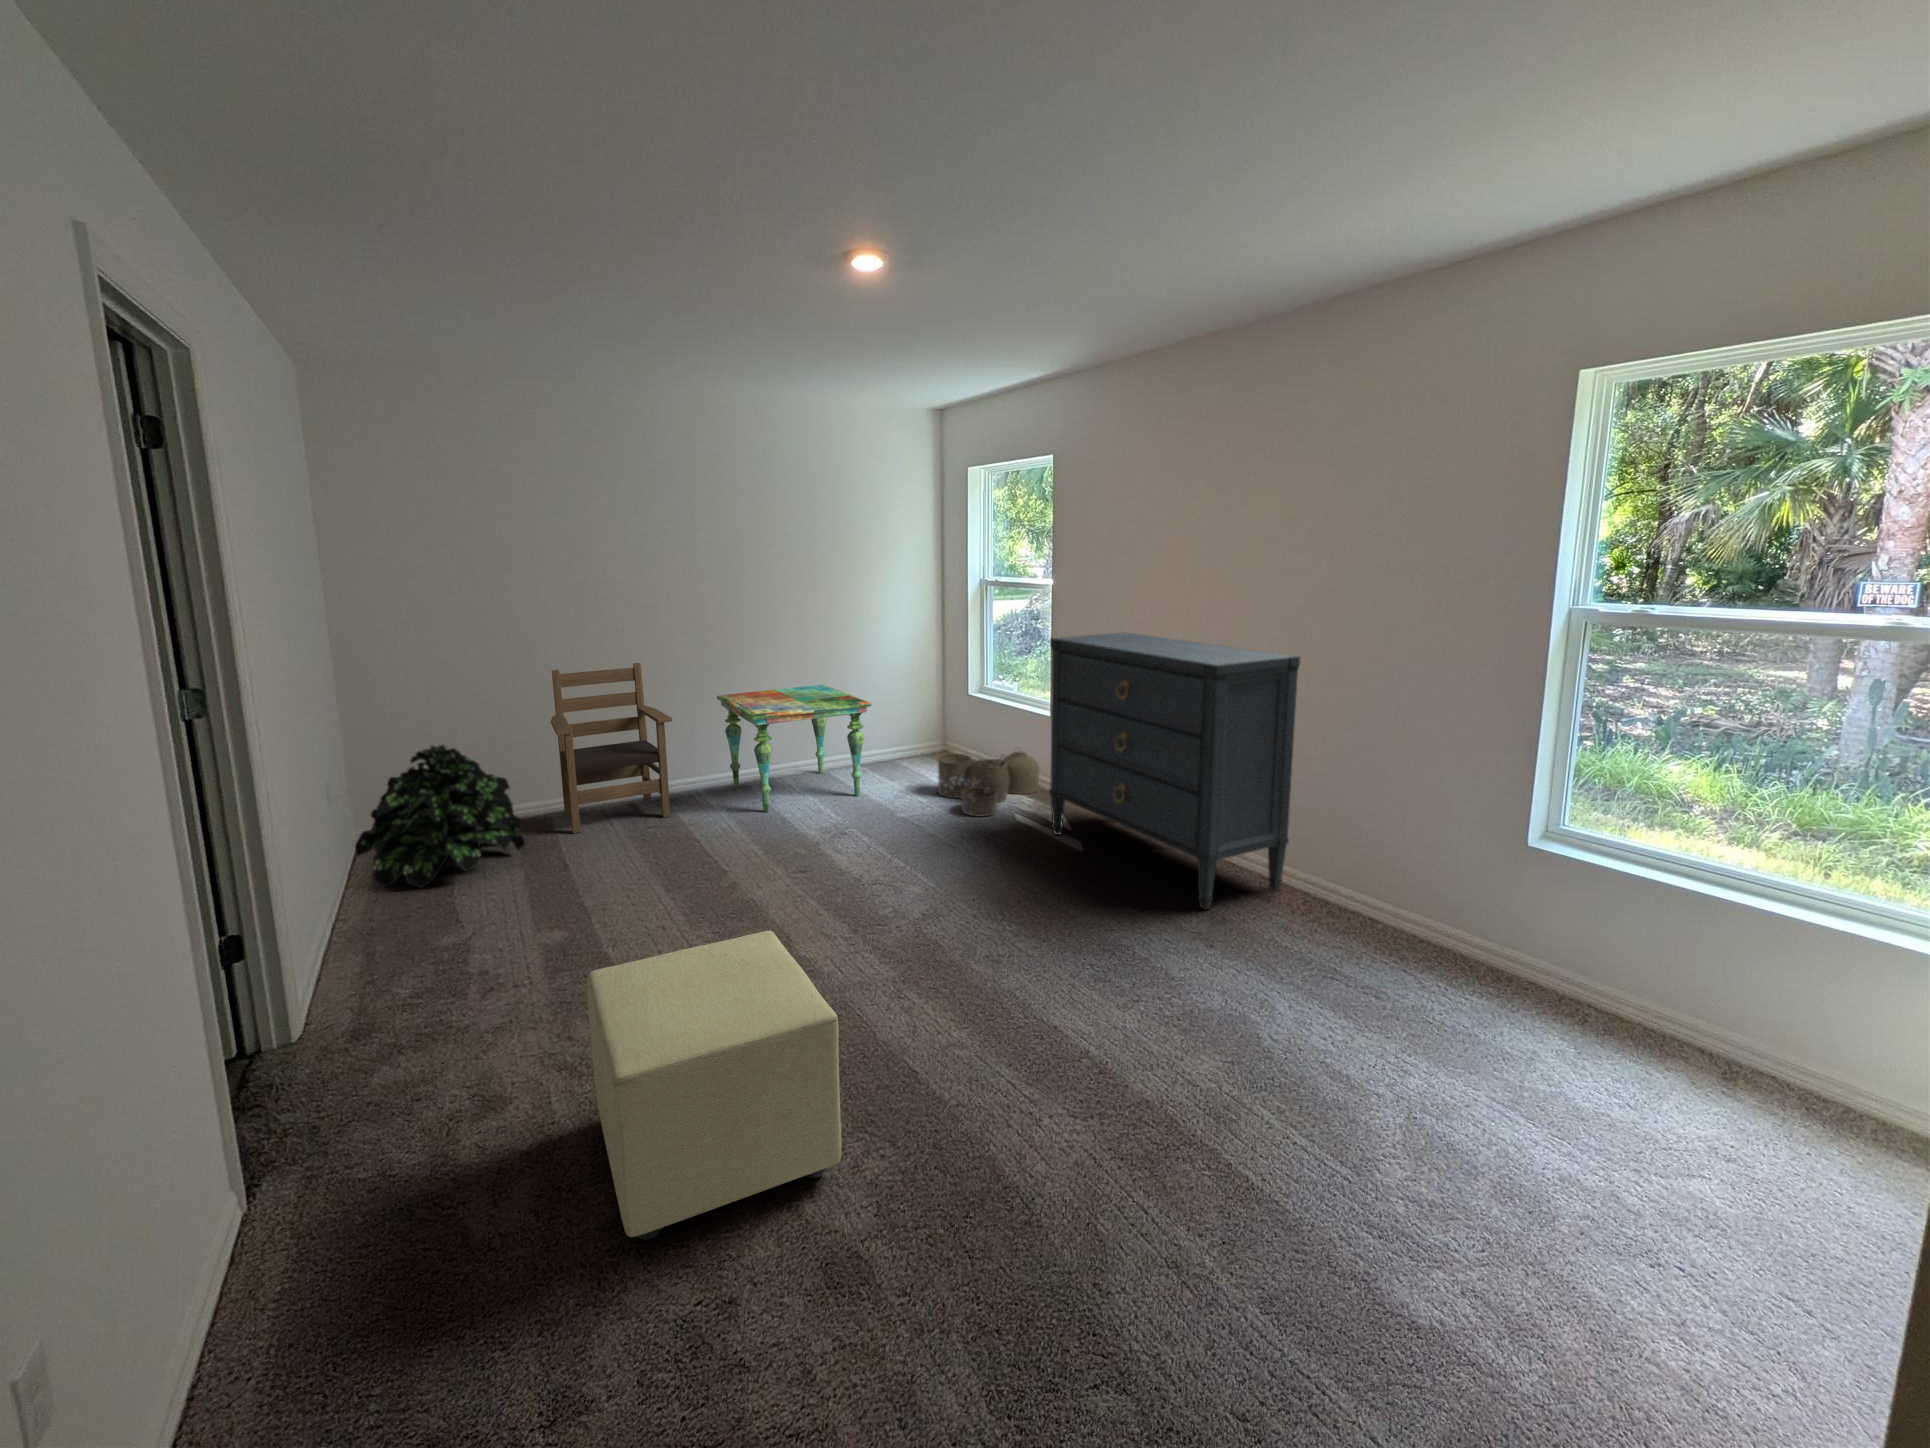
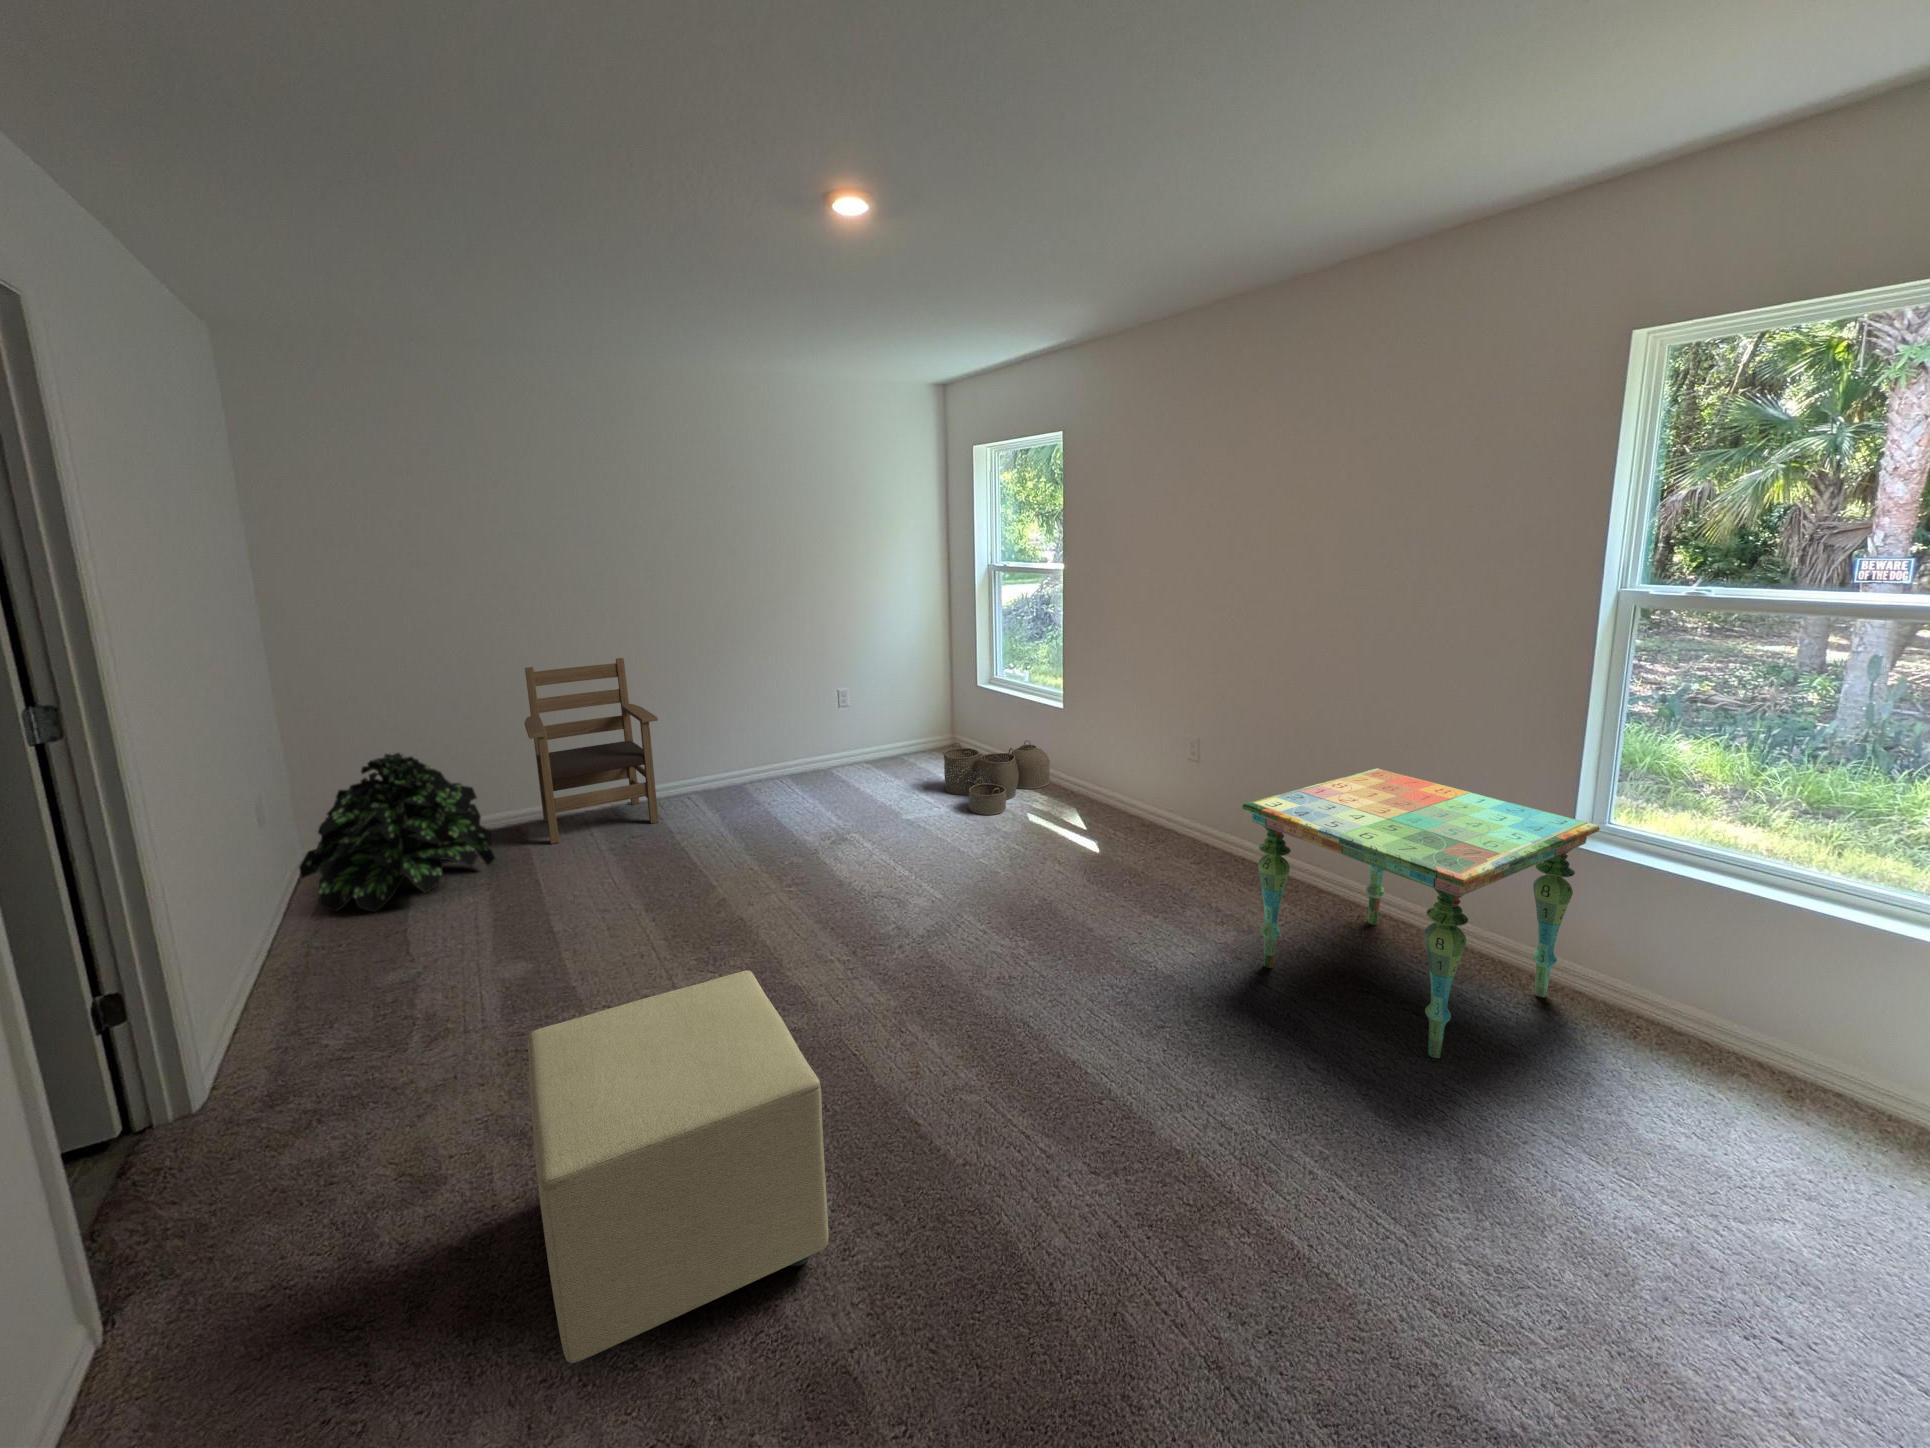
dresser: present [1049,632,1300,910] -> none [1060,619,1324,915]
side table: present [717,685,872,812] -> present [1242,768,1600,1058]

